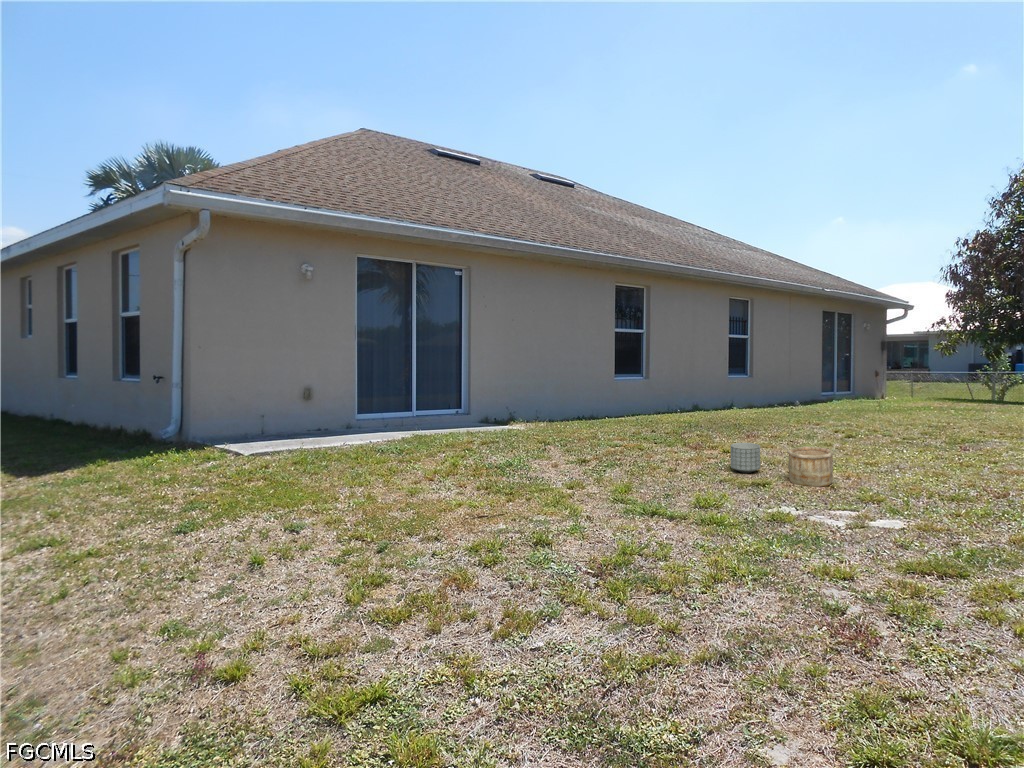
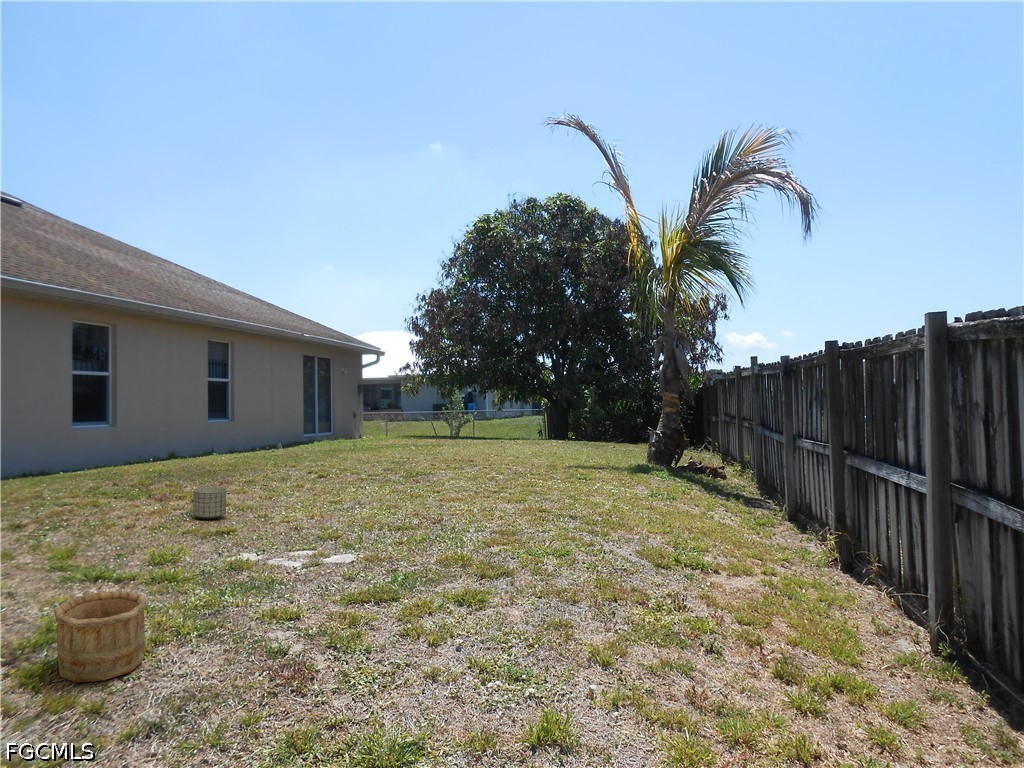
wooden bucket: present [787,446,834,487] -> present [54,591,147,683]

